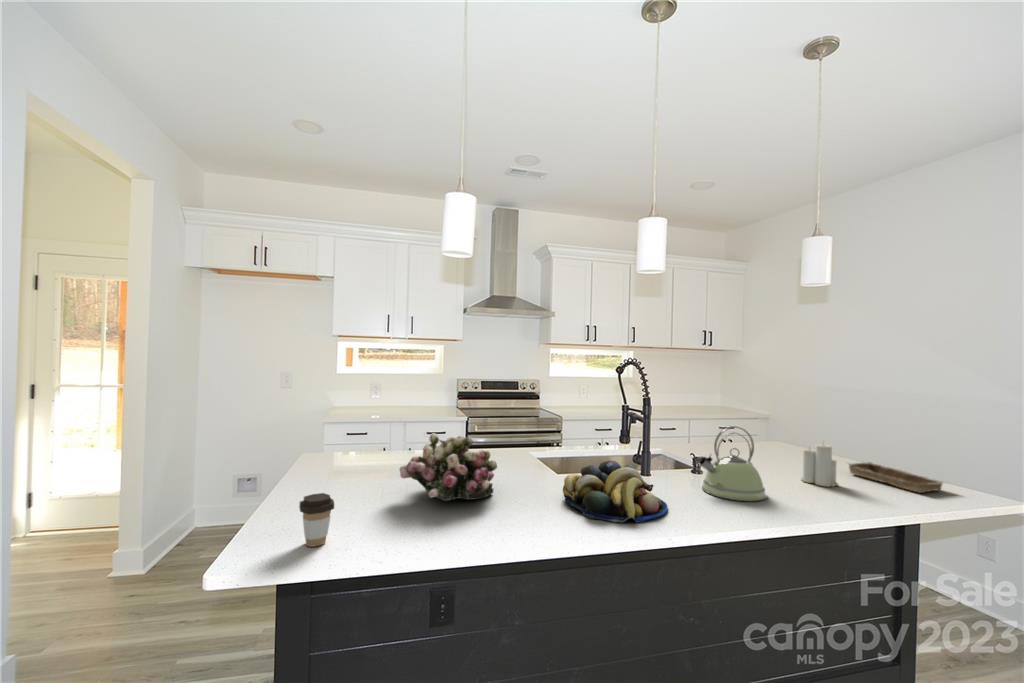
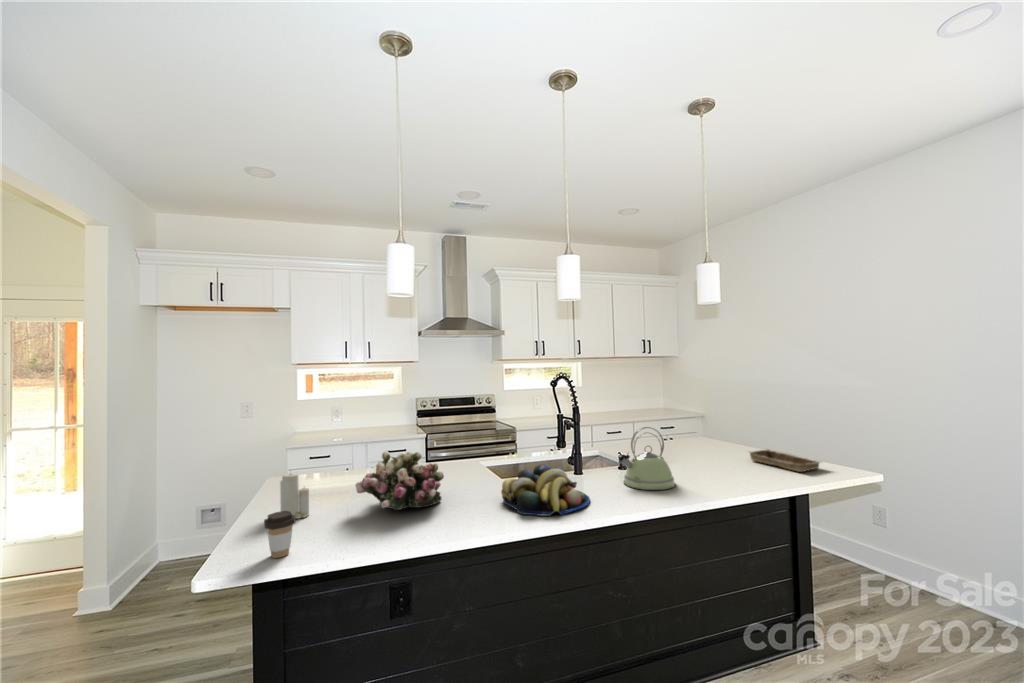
candle: present [801,444,838,486] -> present [280,473,309,519]

